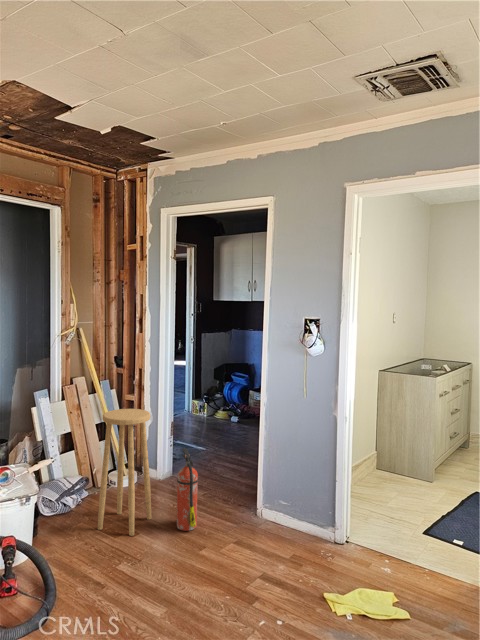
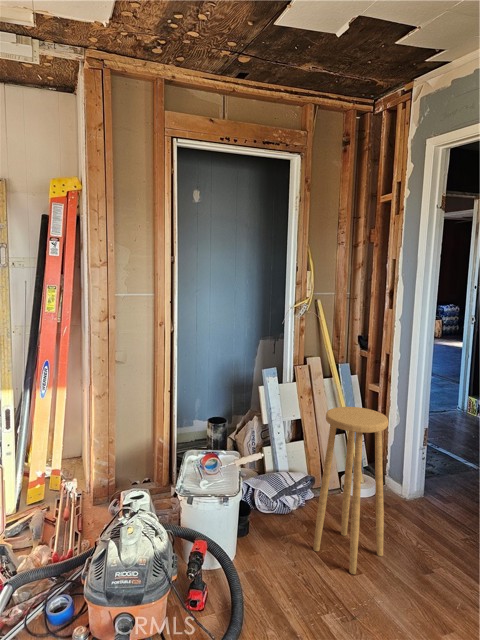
fire extinguisher: present [177,448,198,531] -> none [416,476,452,594]

